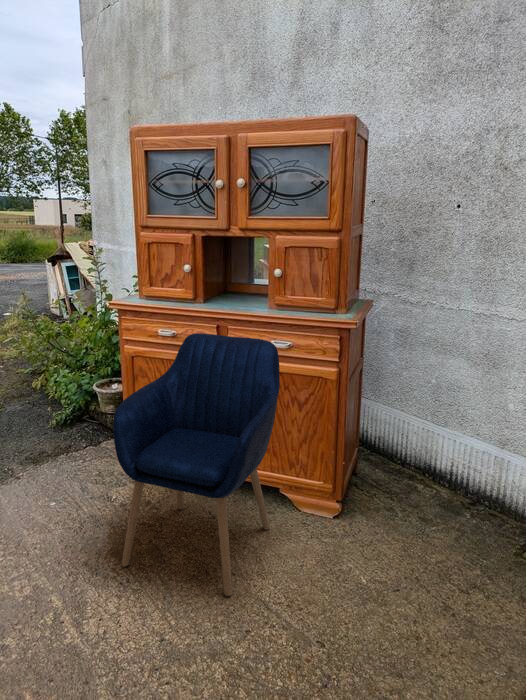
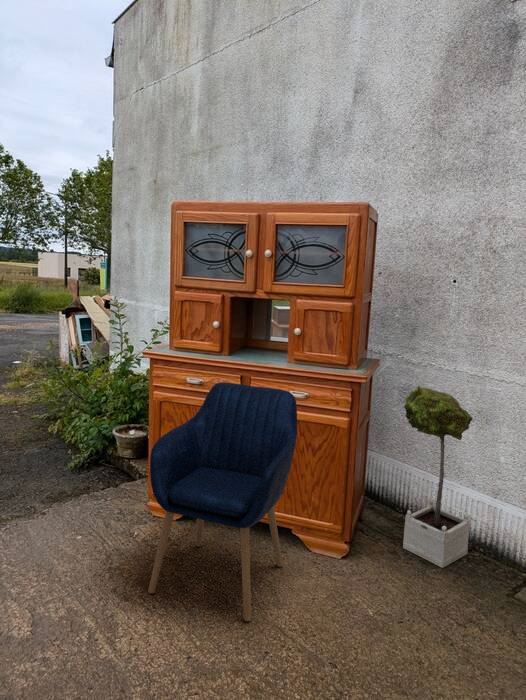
potted tree: none [400,329,477,524] -> present [403,386,473,568]

